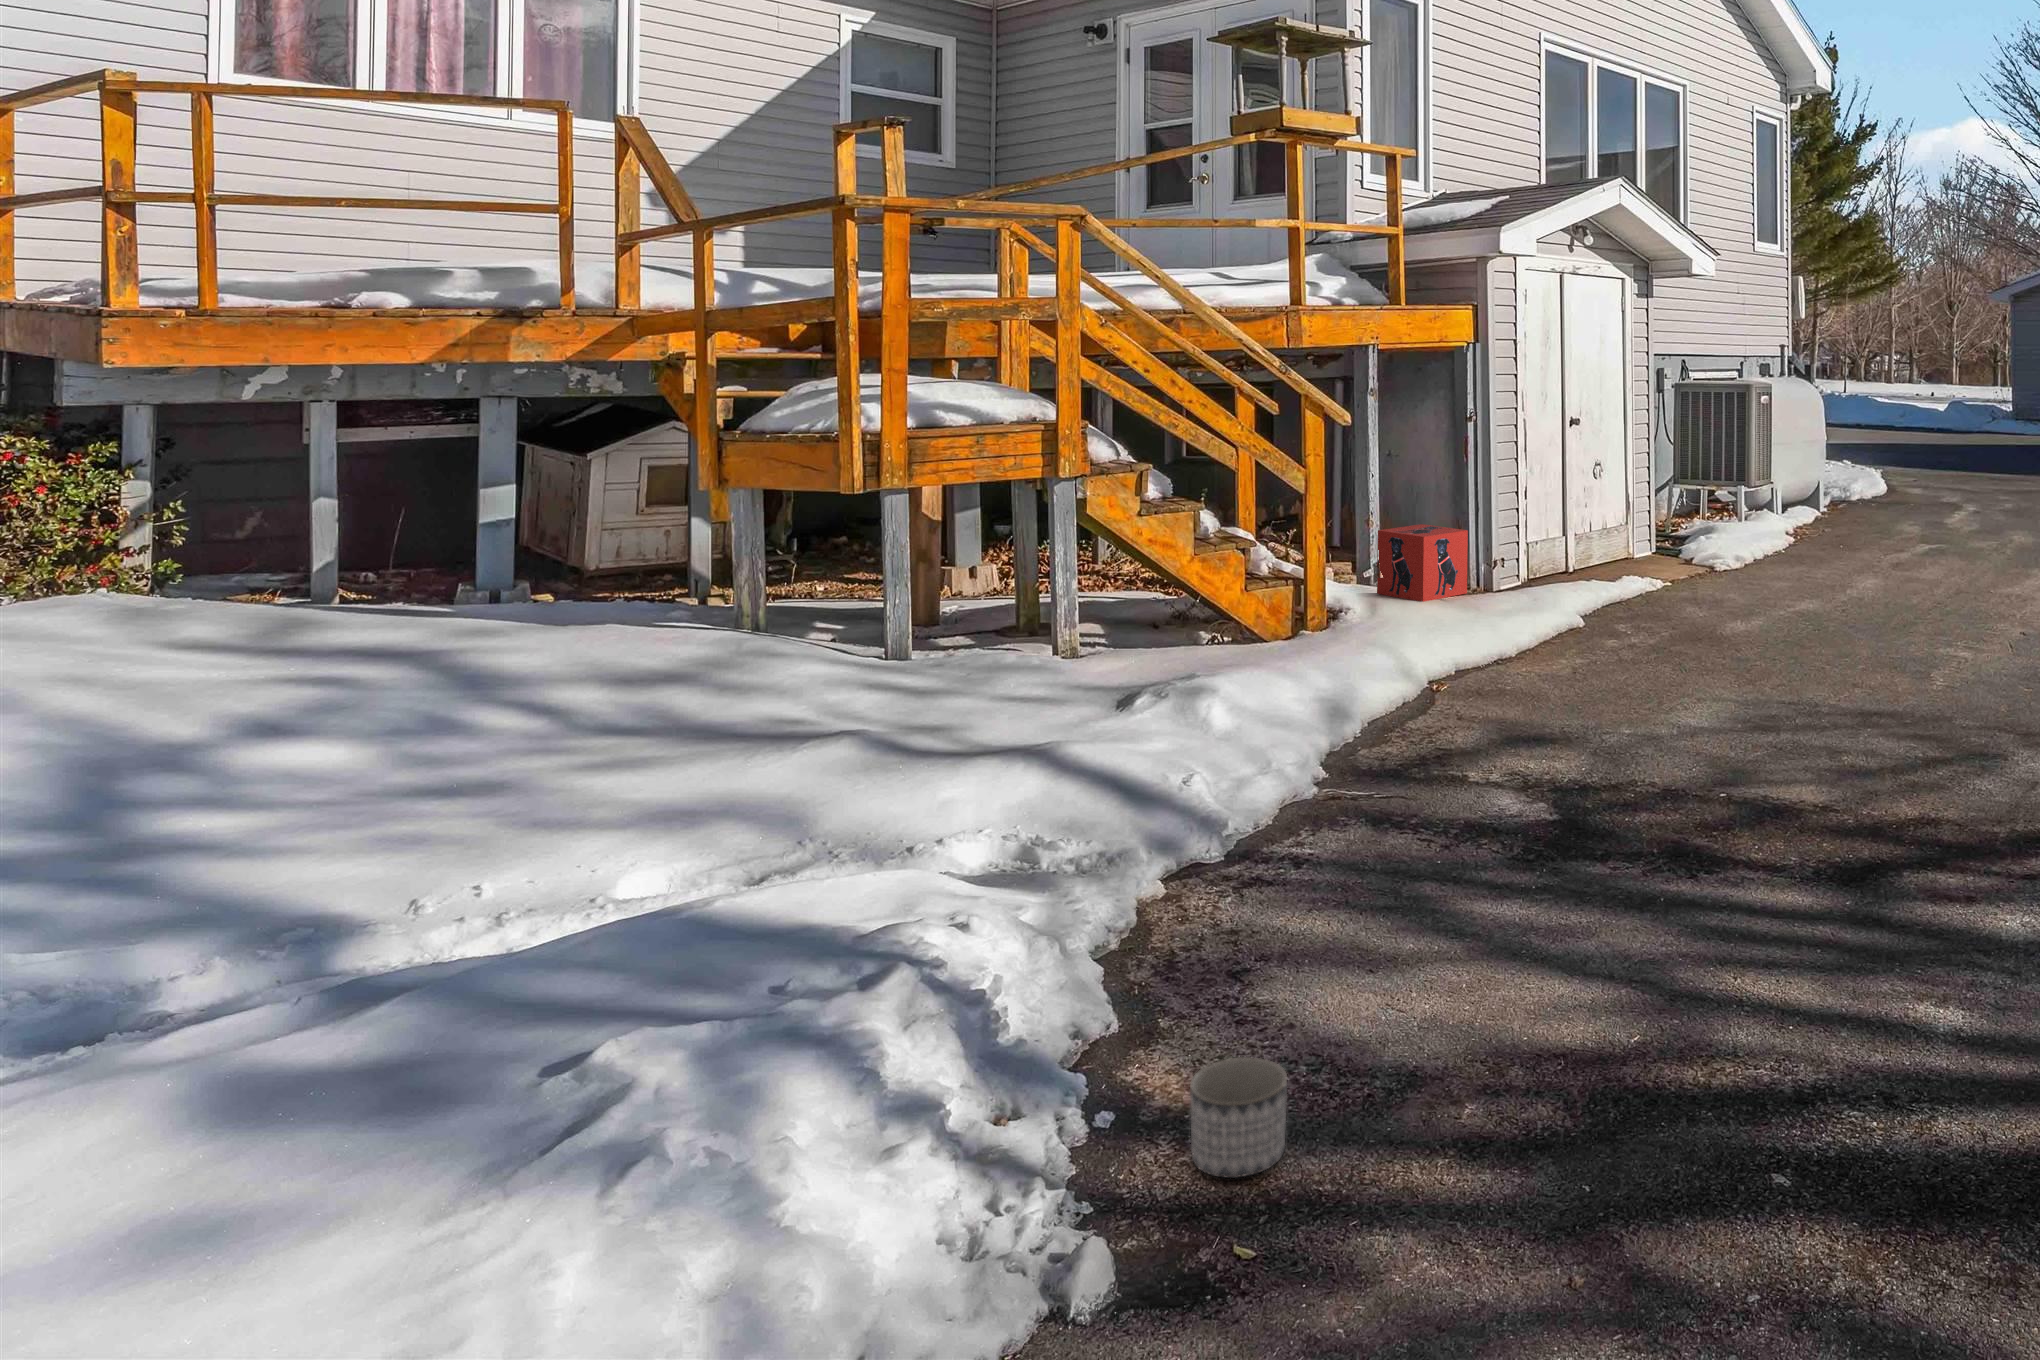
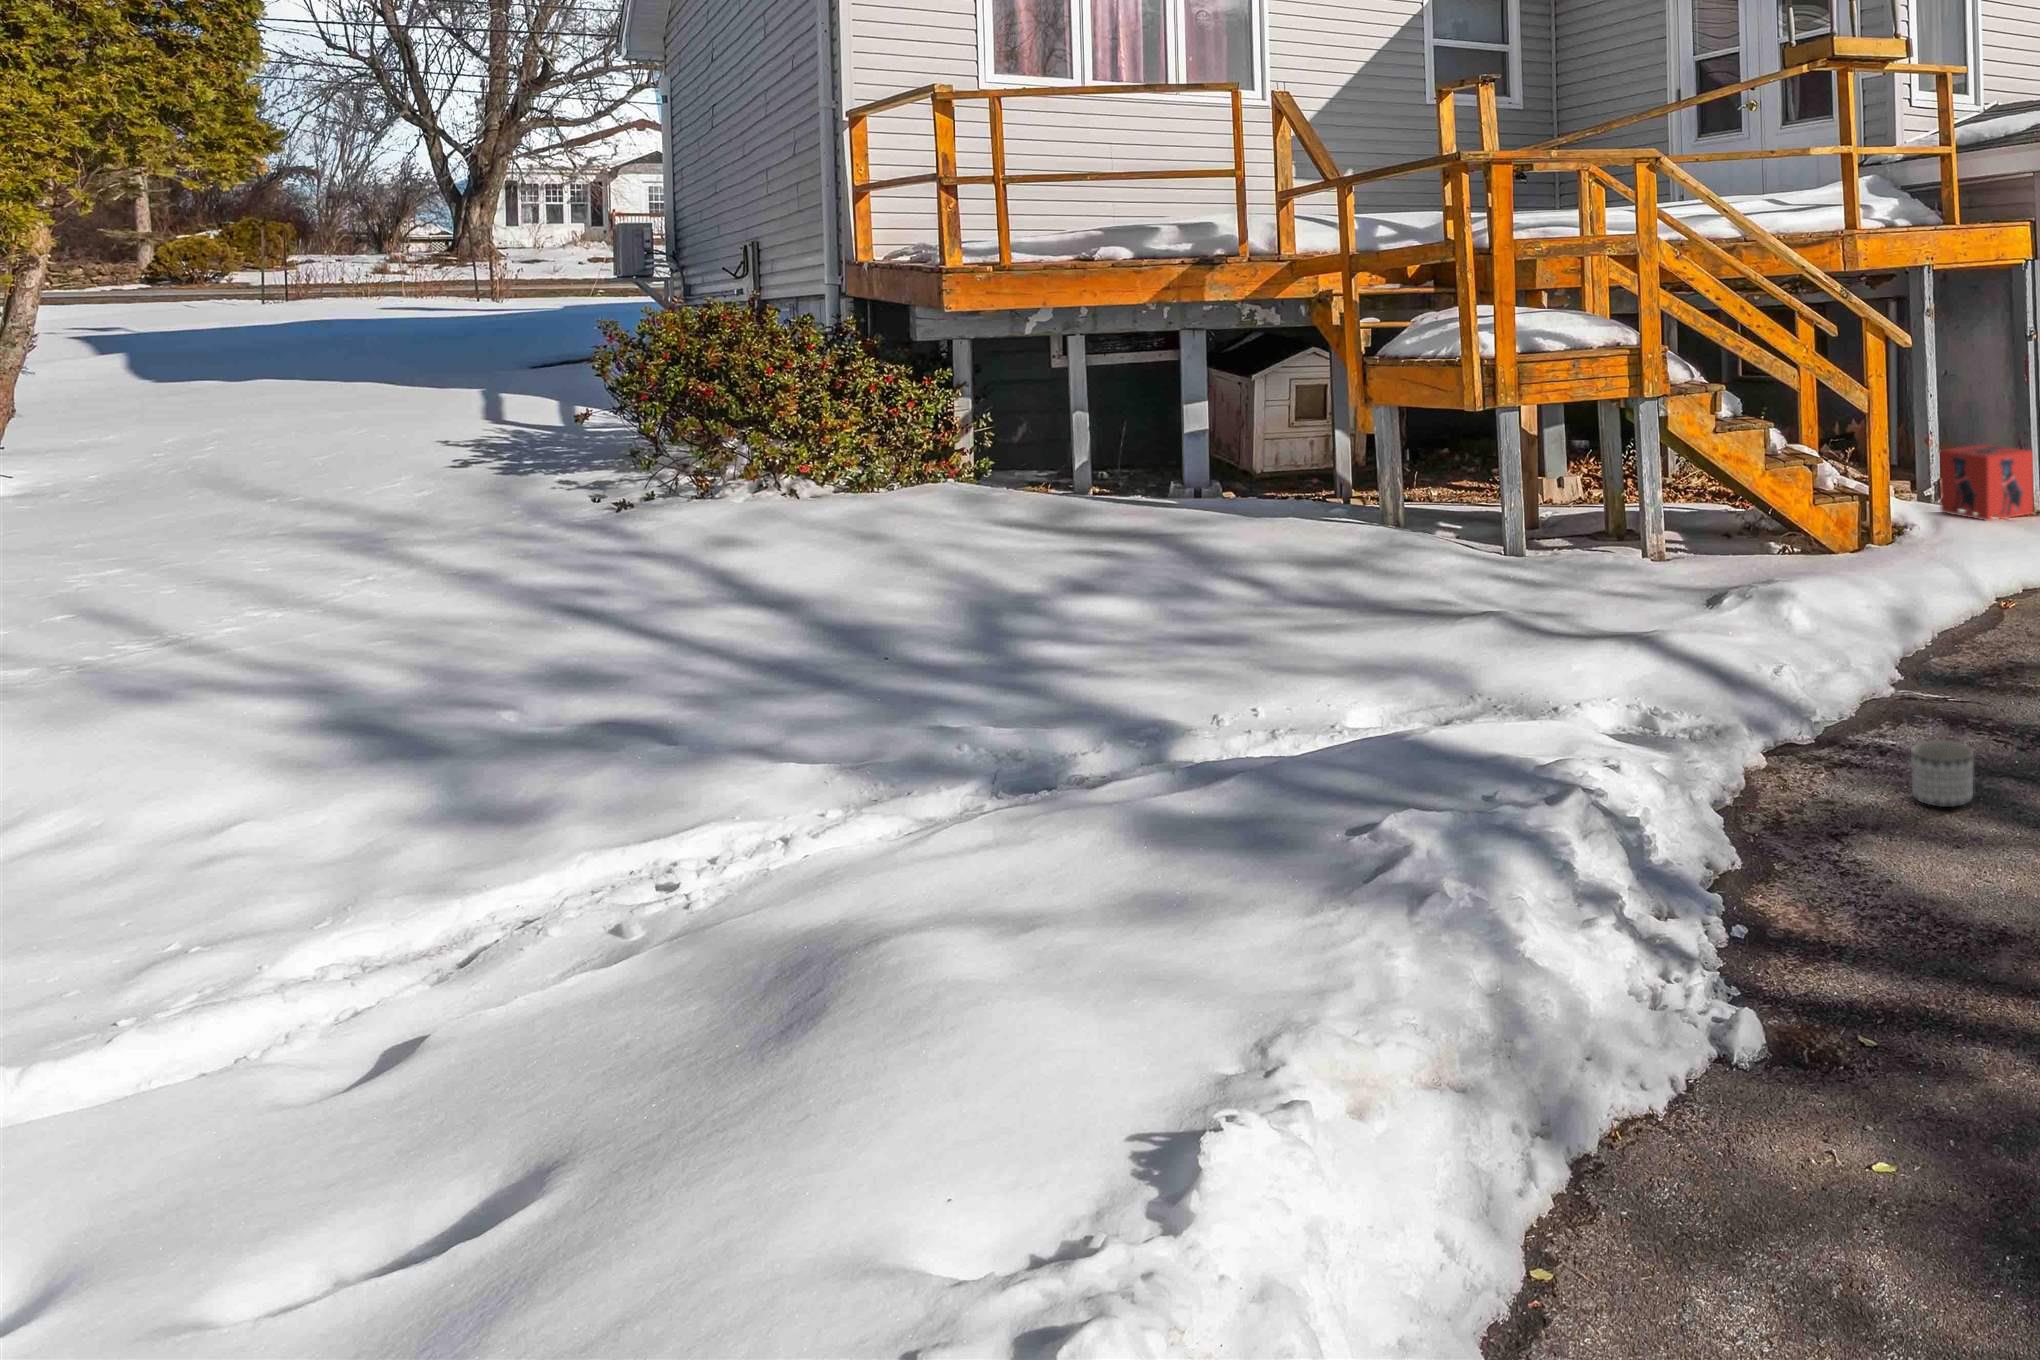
planter: present [1190,1057,1287,1178] -> present [1911,741,1974,807]

